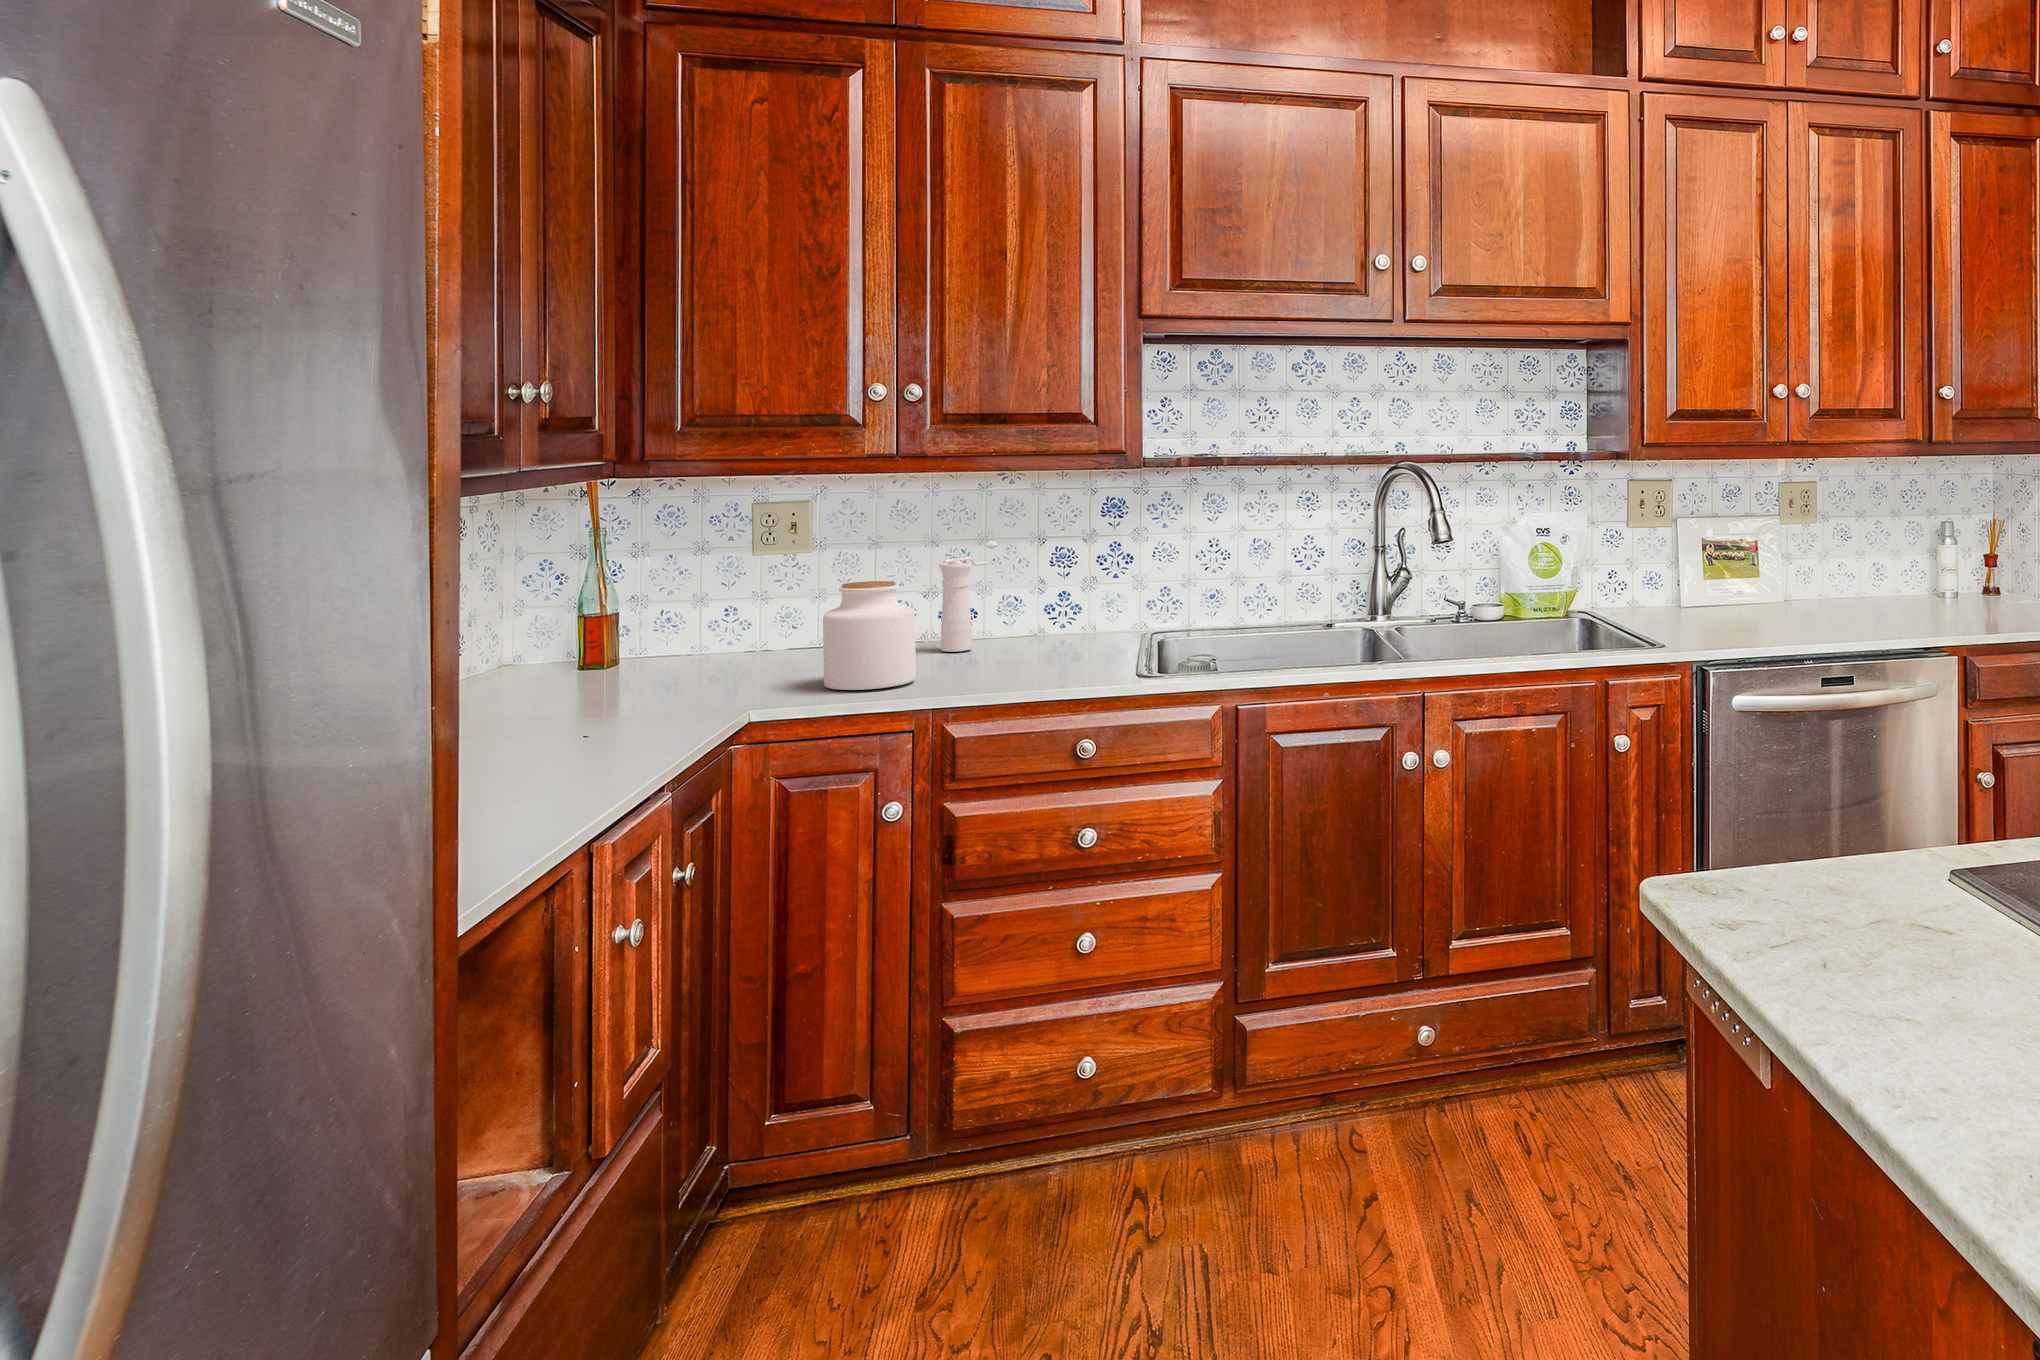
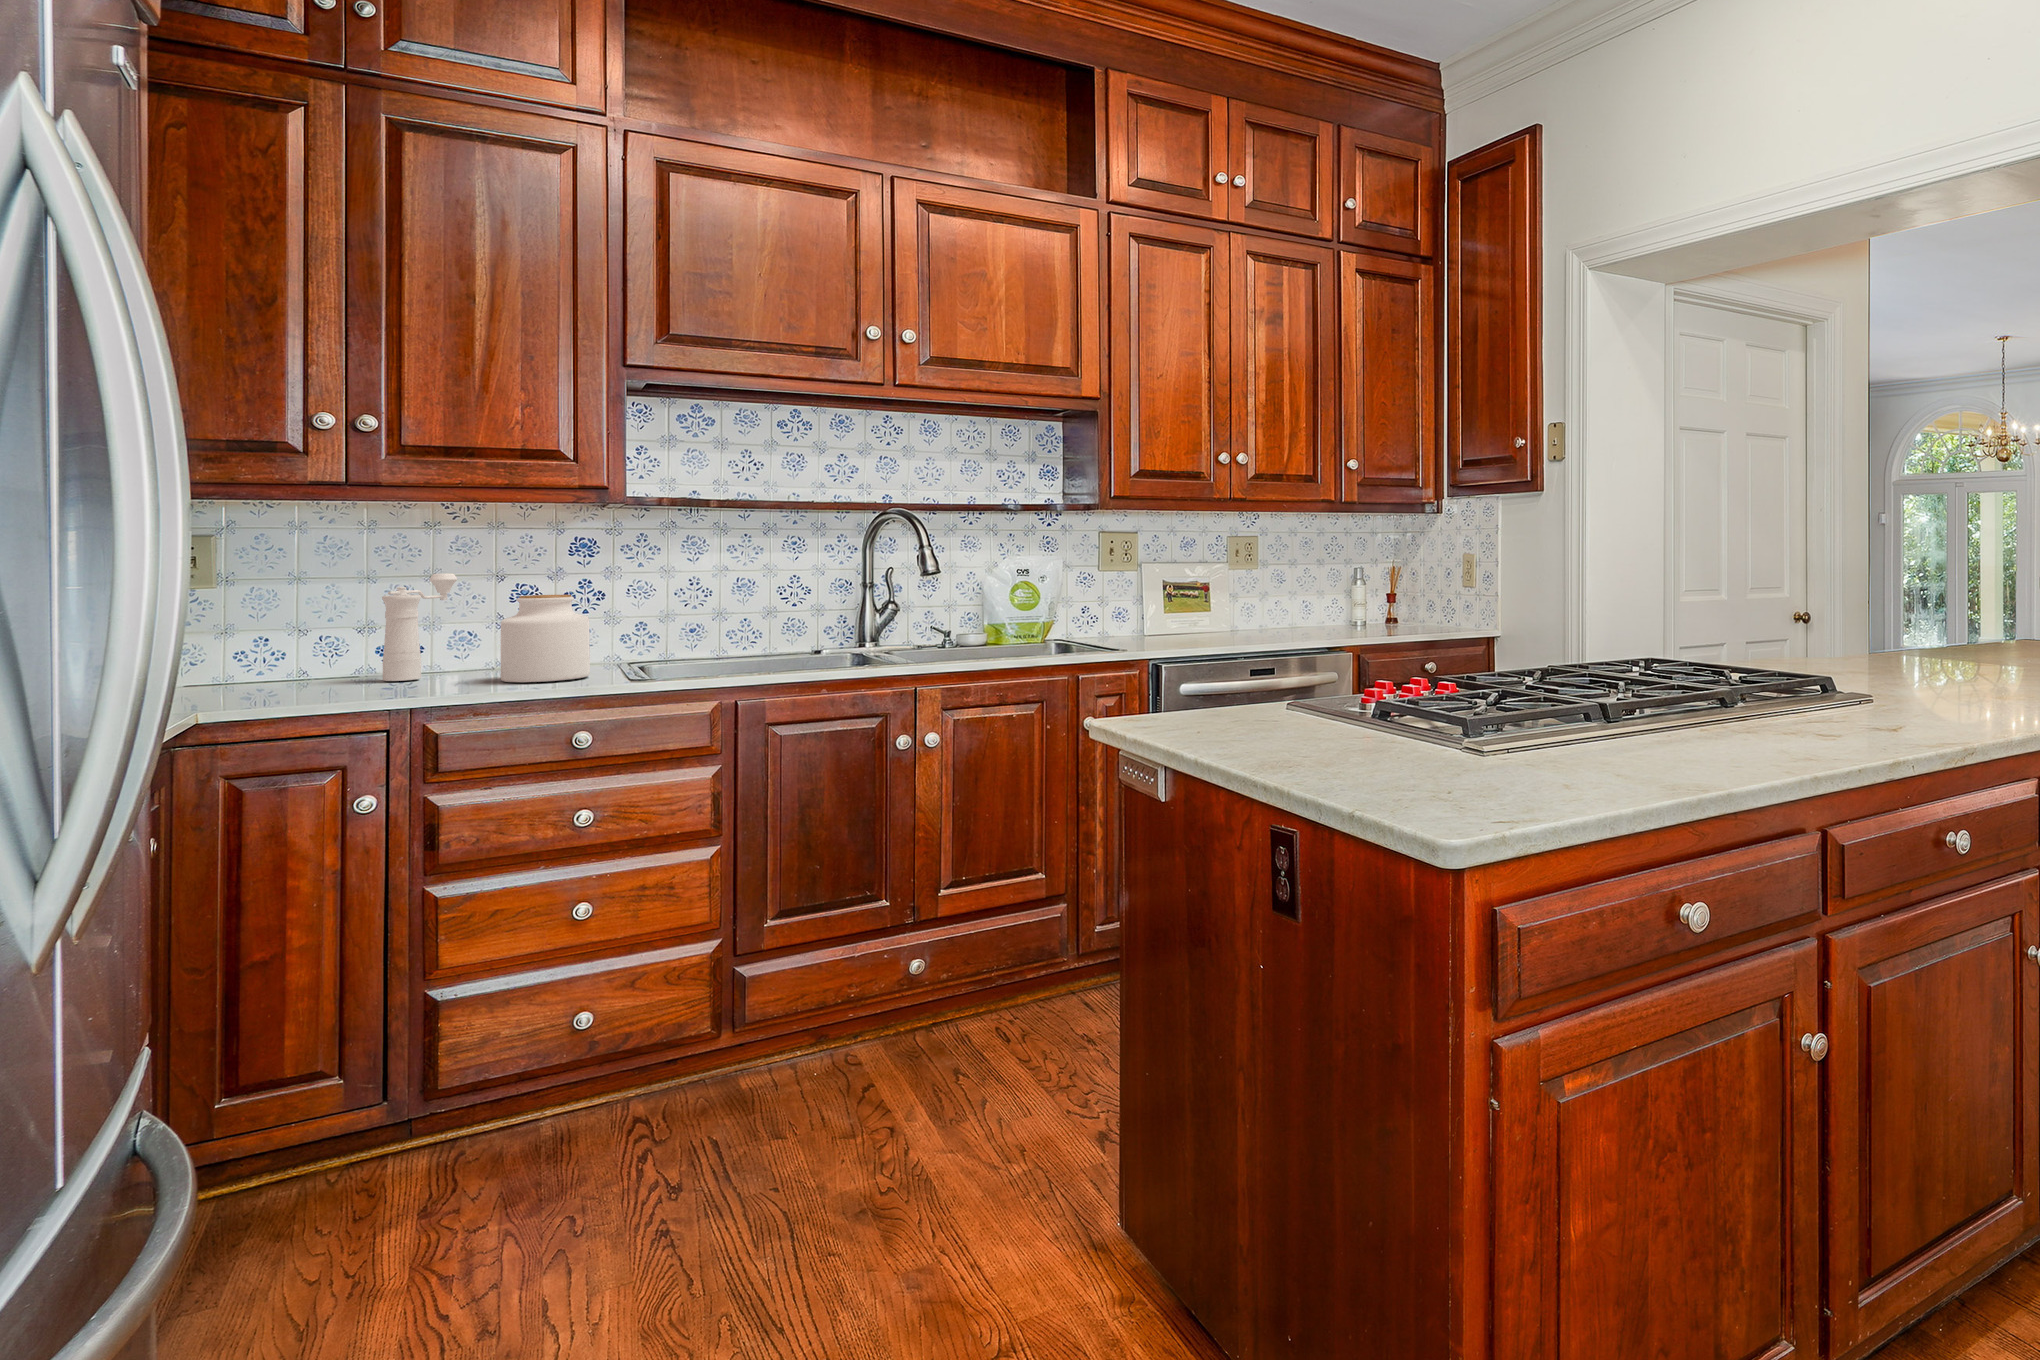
jar: present [823,581,916,690] -> present [501,595,590,682]

